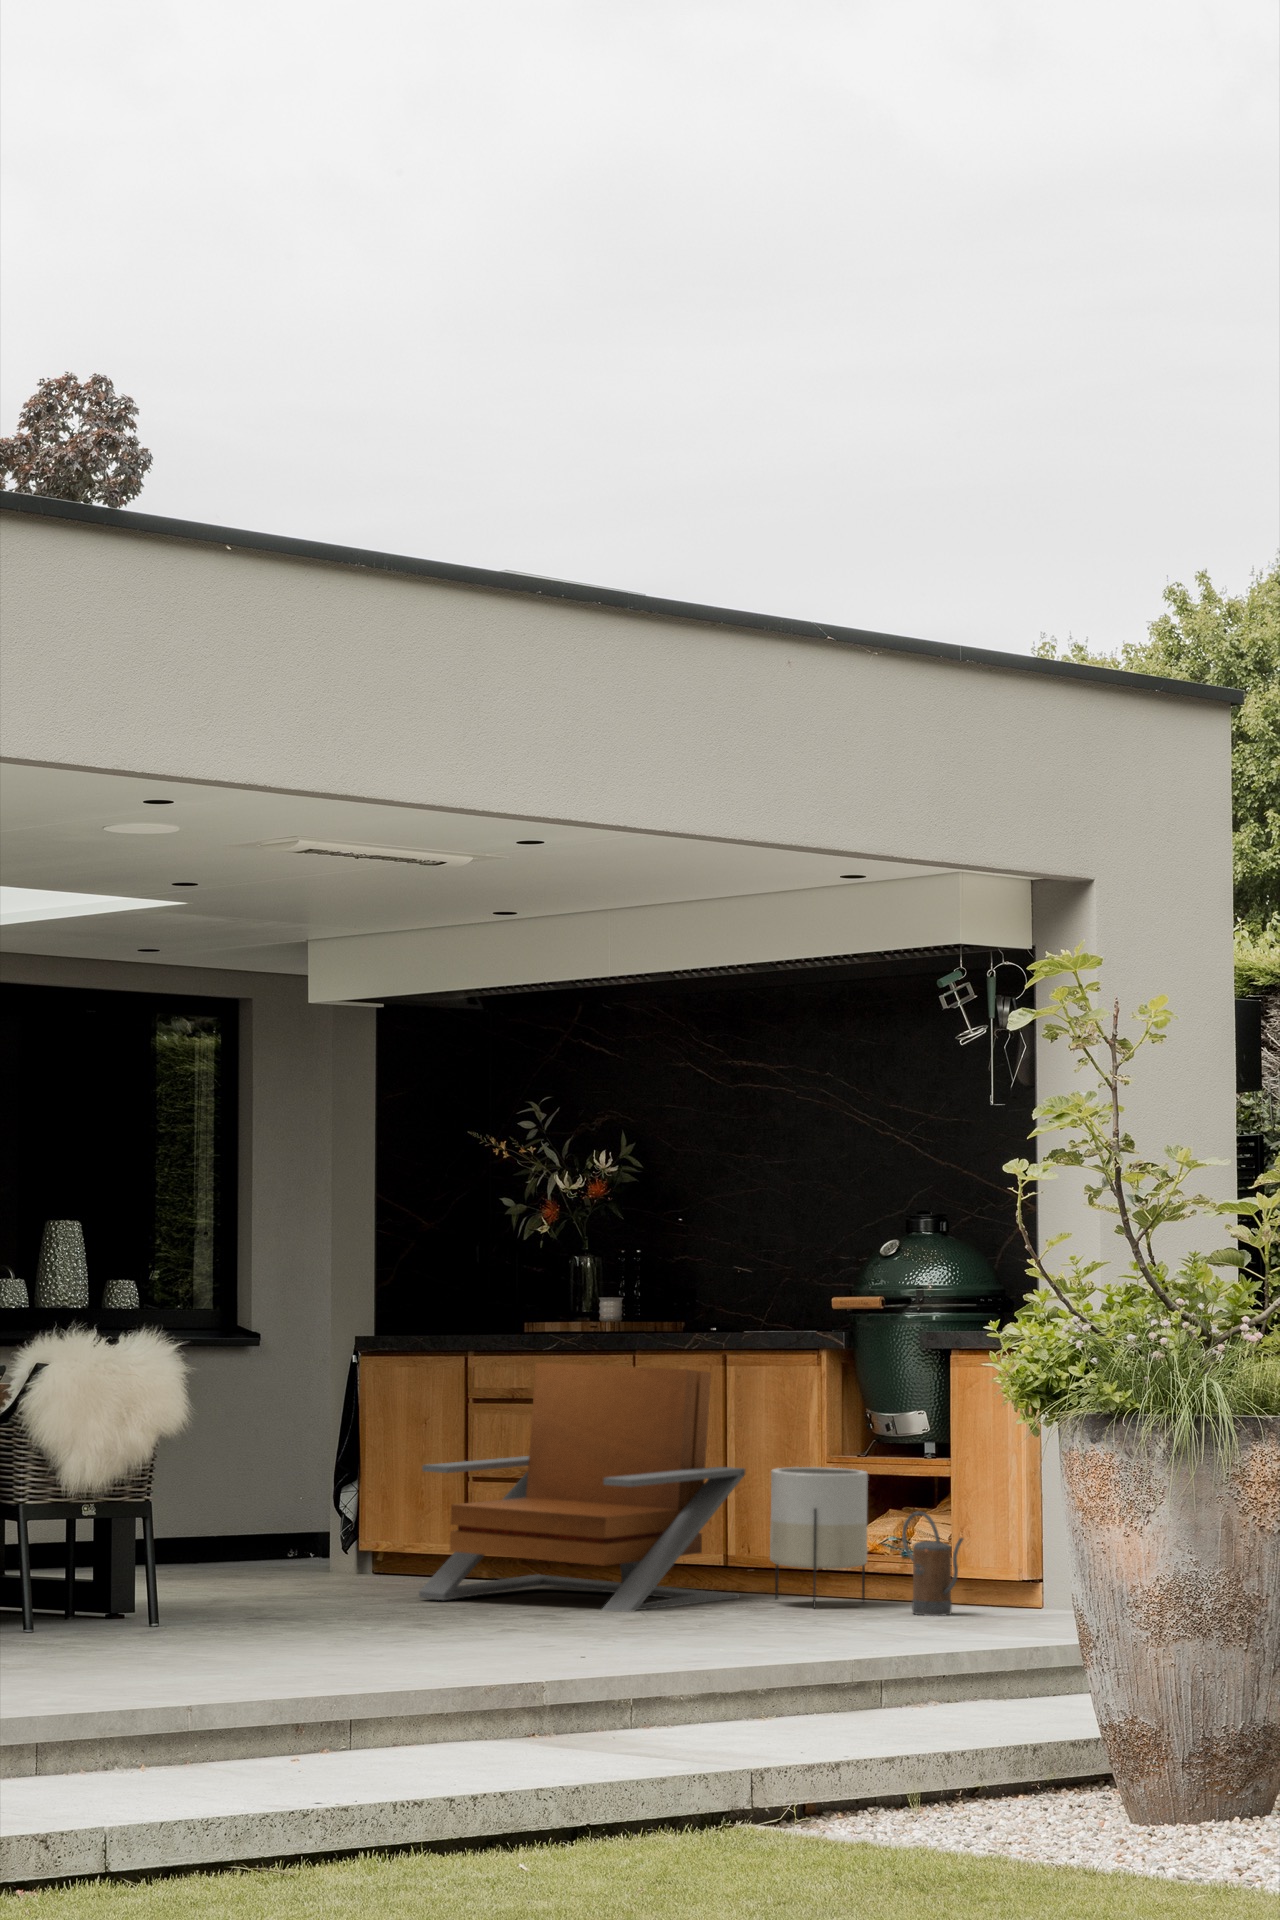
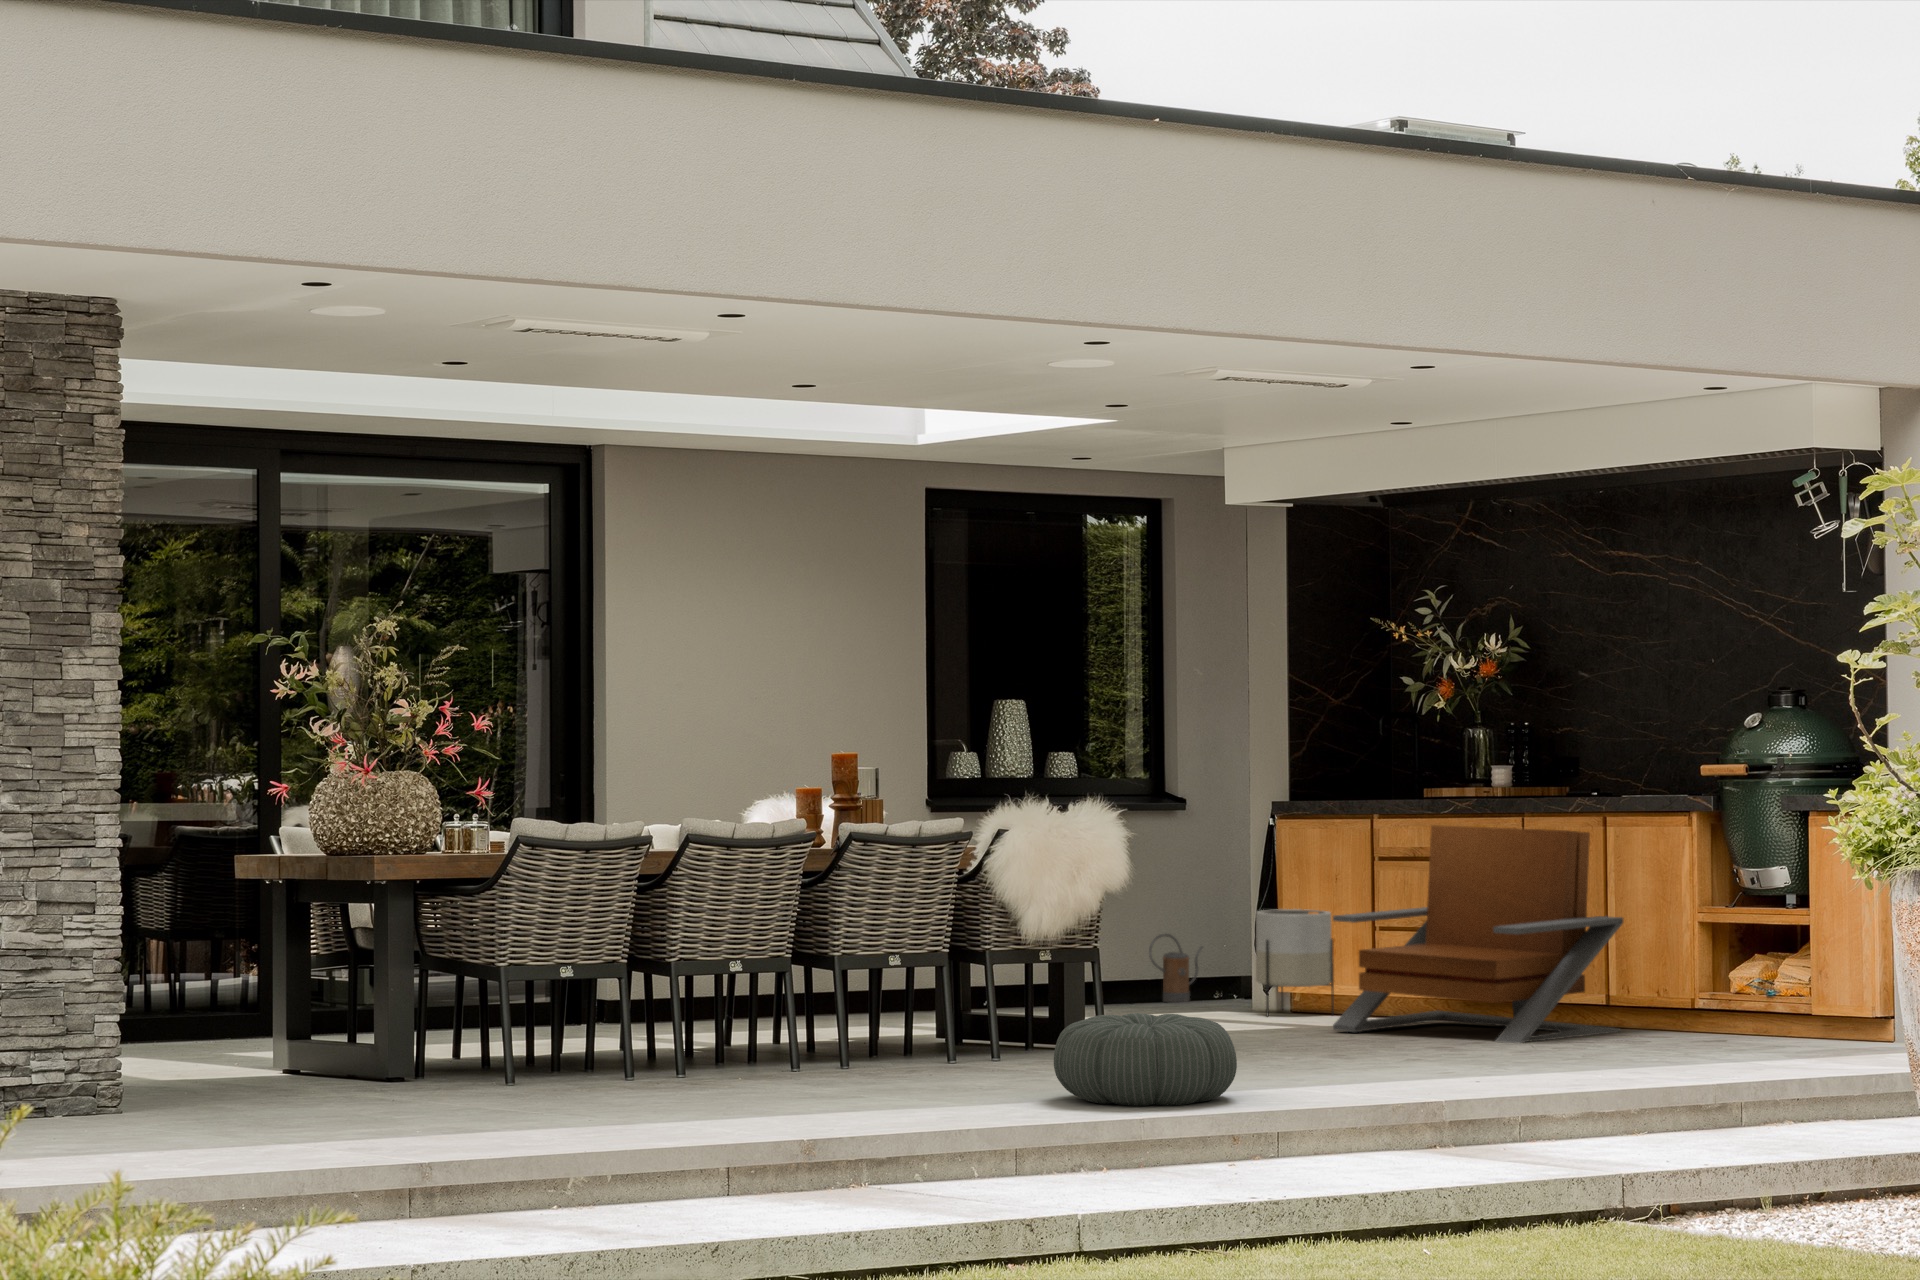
planter: present [770,1467,868,1608] -> present [1256,909,1334,1017]
watering can: present [902,1512,963,1616] -> present [1149,934,1203,1003]
pouf: none [87,1579,307,1691] -> present [1054,1013,1237,1106]

